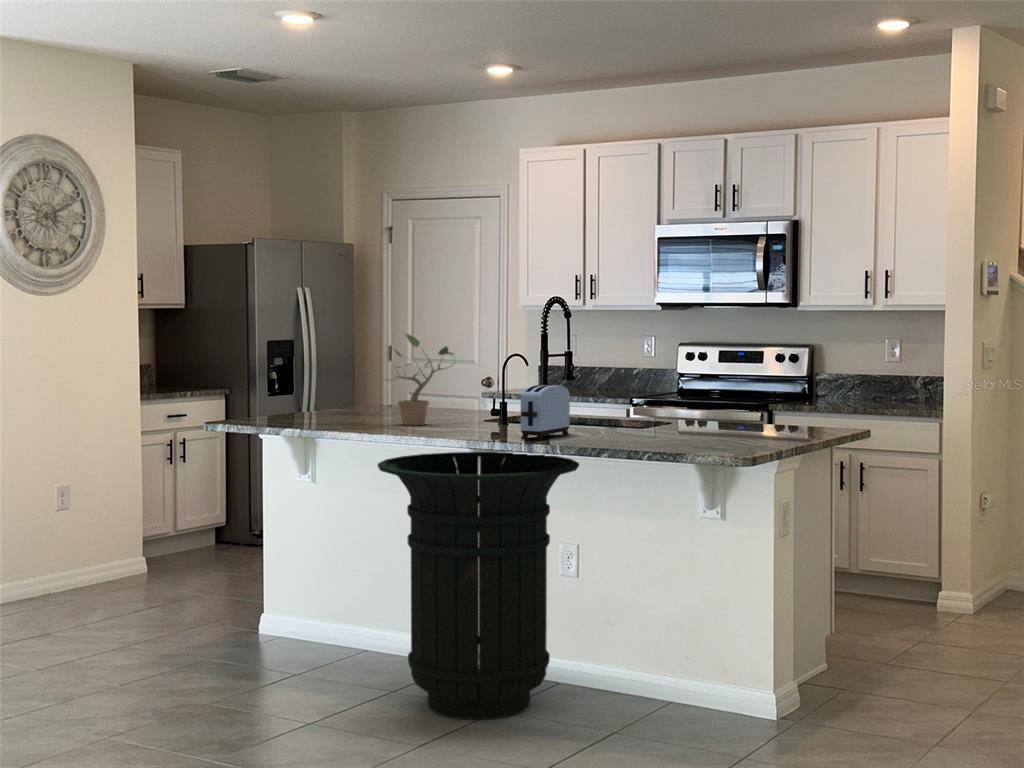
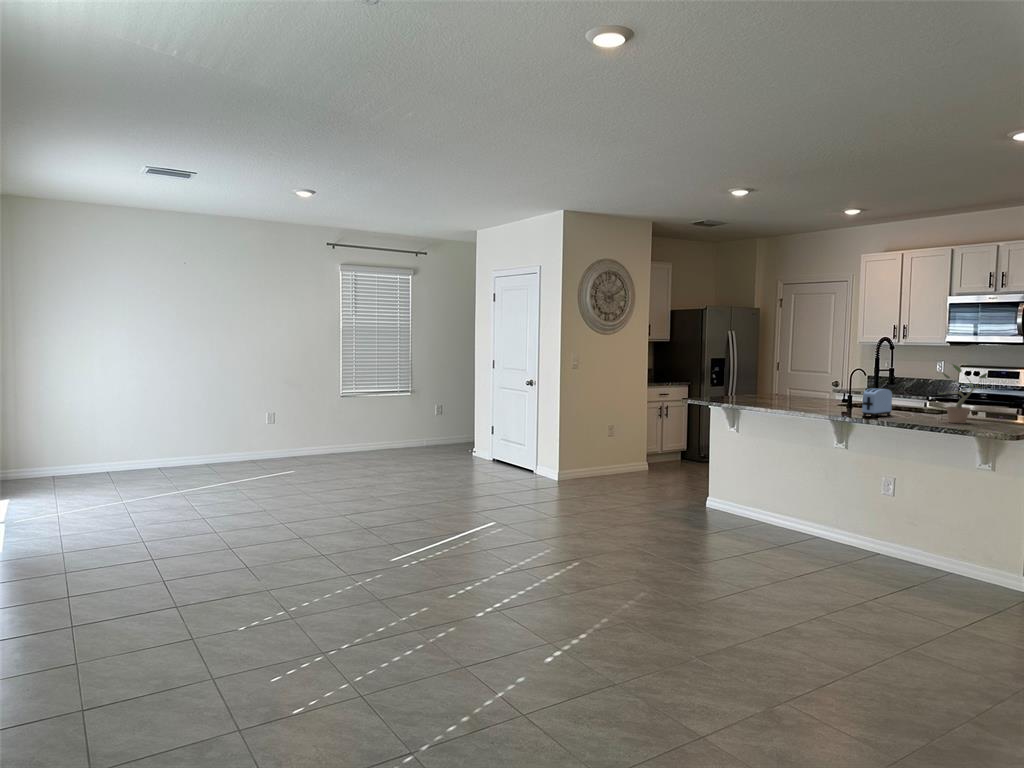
potted plant: present [386,334,455,425] -> present [940,364,987,423]
trash can: present [378,452,579,720] -> none [780,421,897,561]

